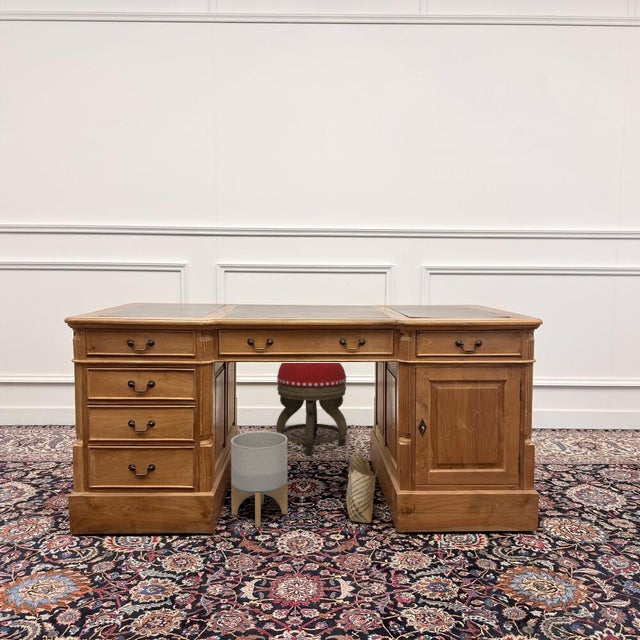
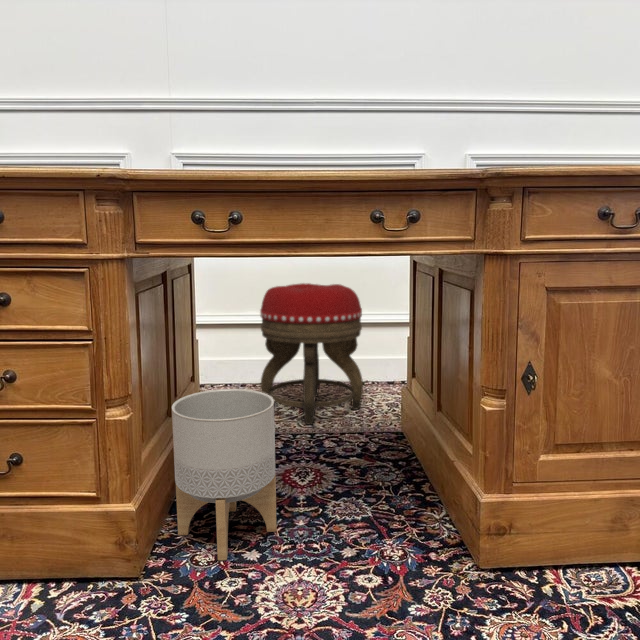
woven basket: present [345,436,380,523] -> none [377,395,441,548]

